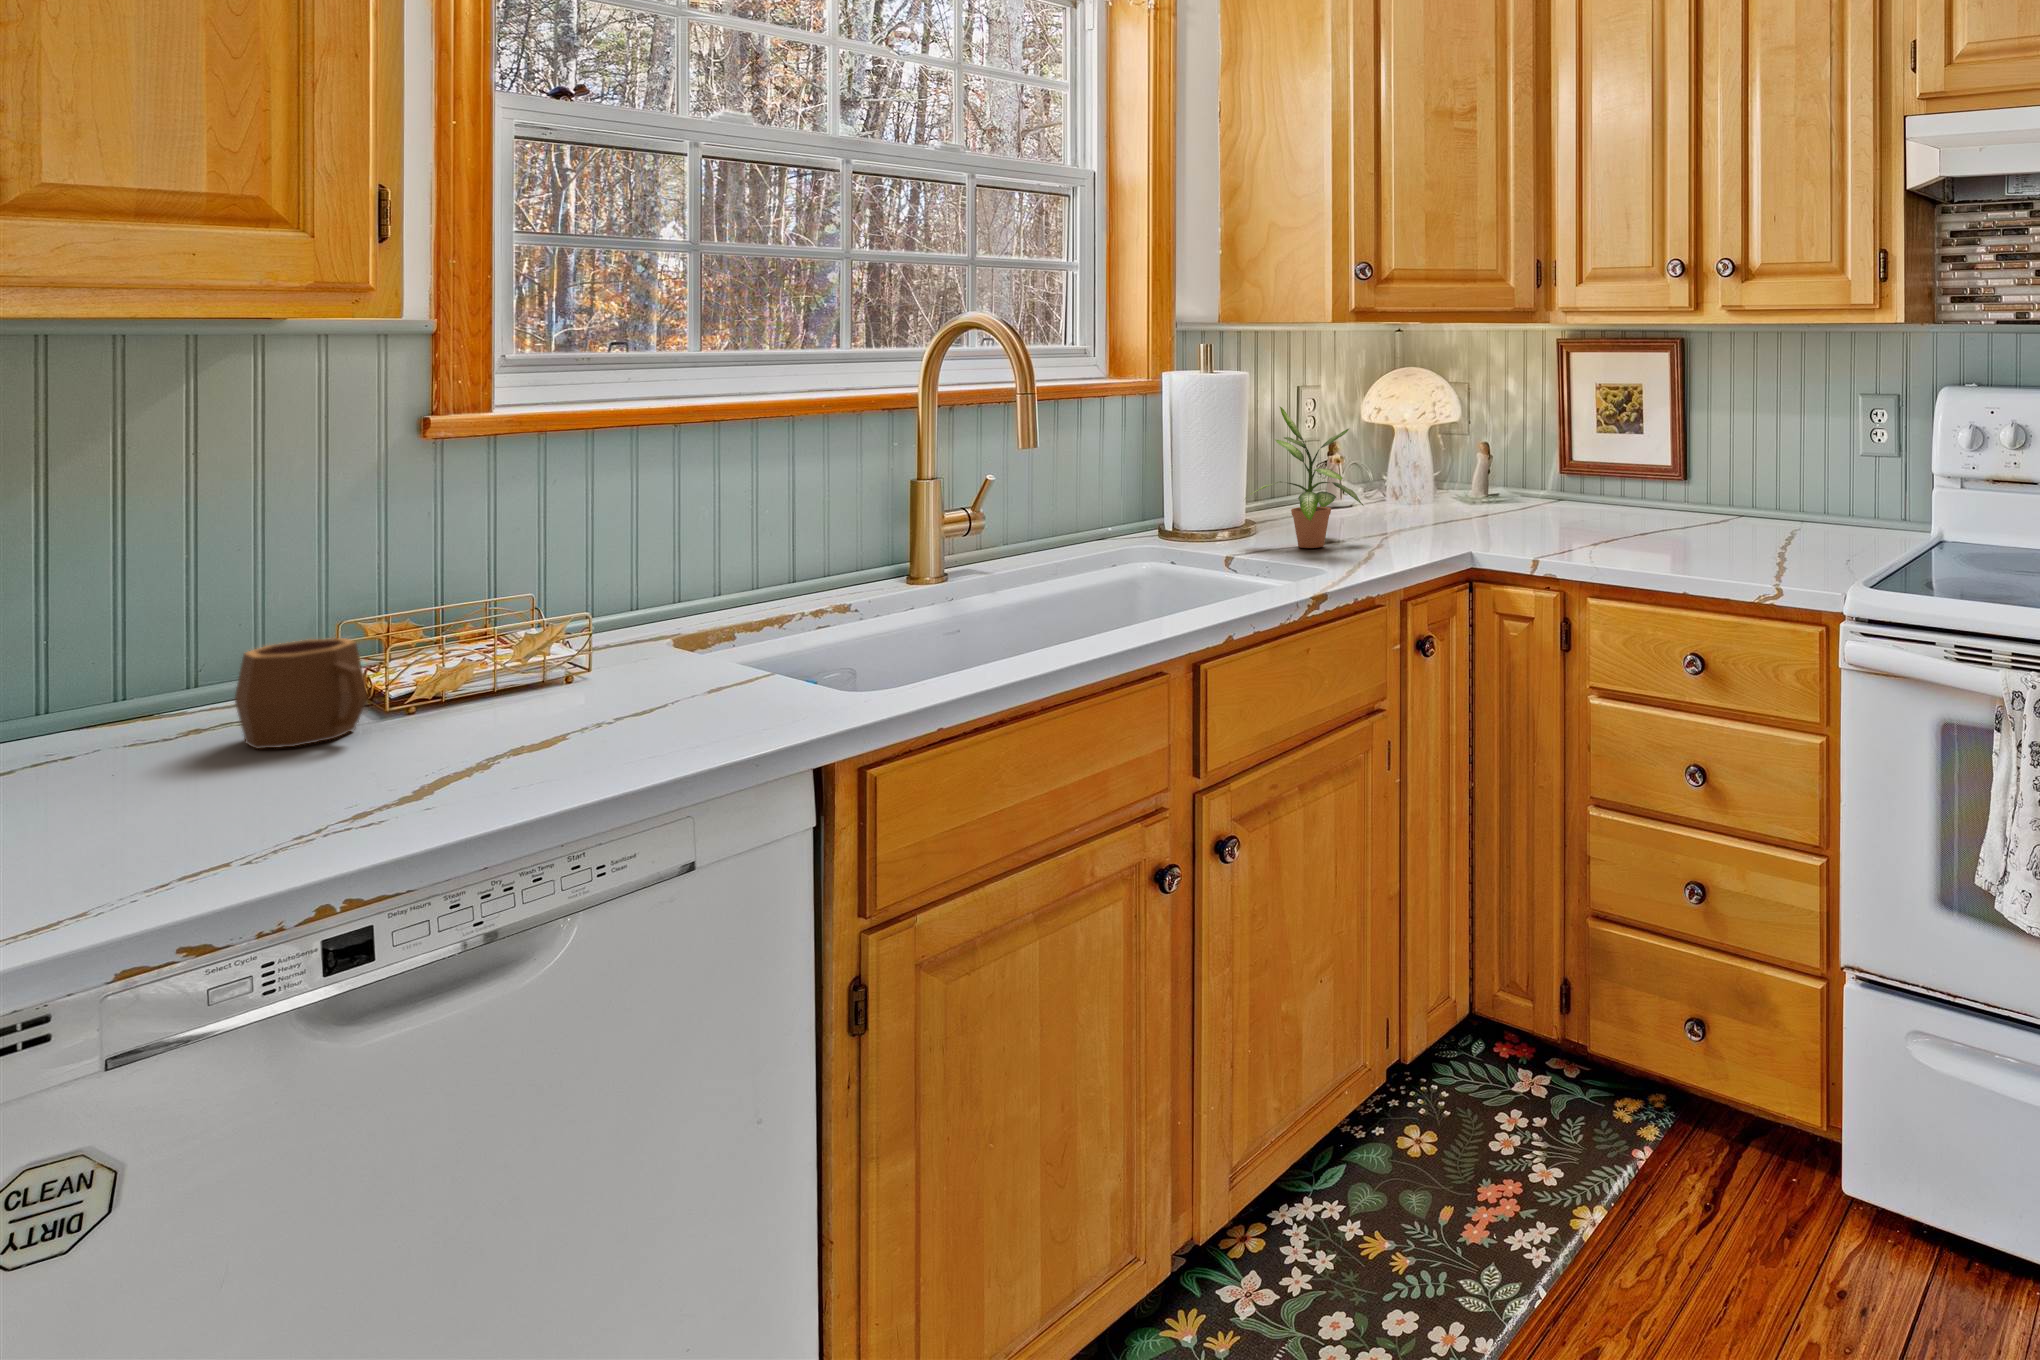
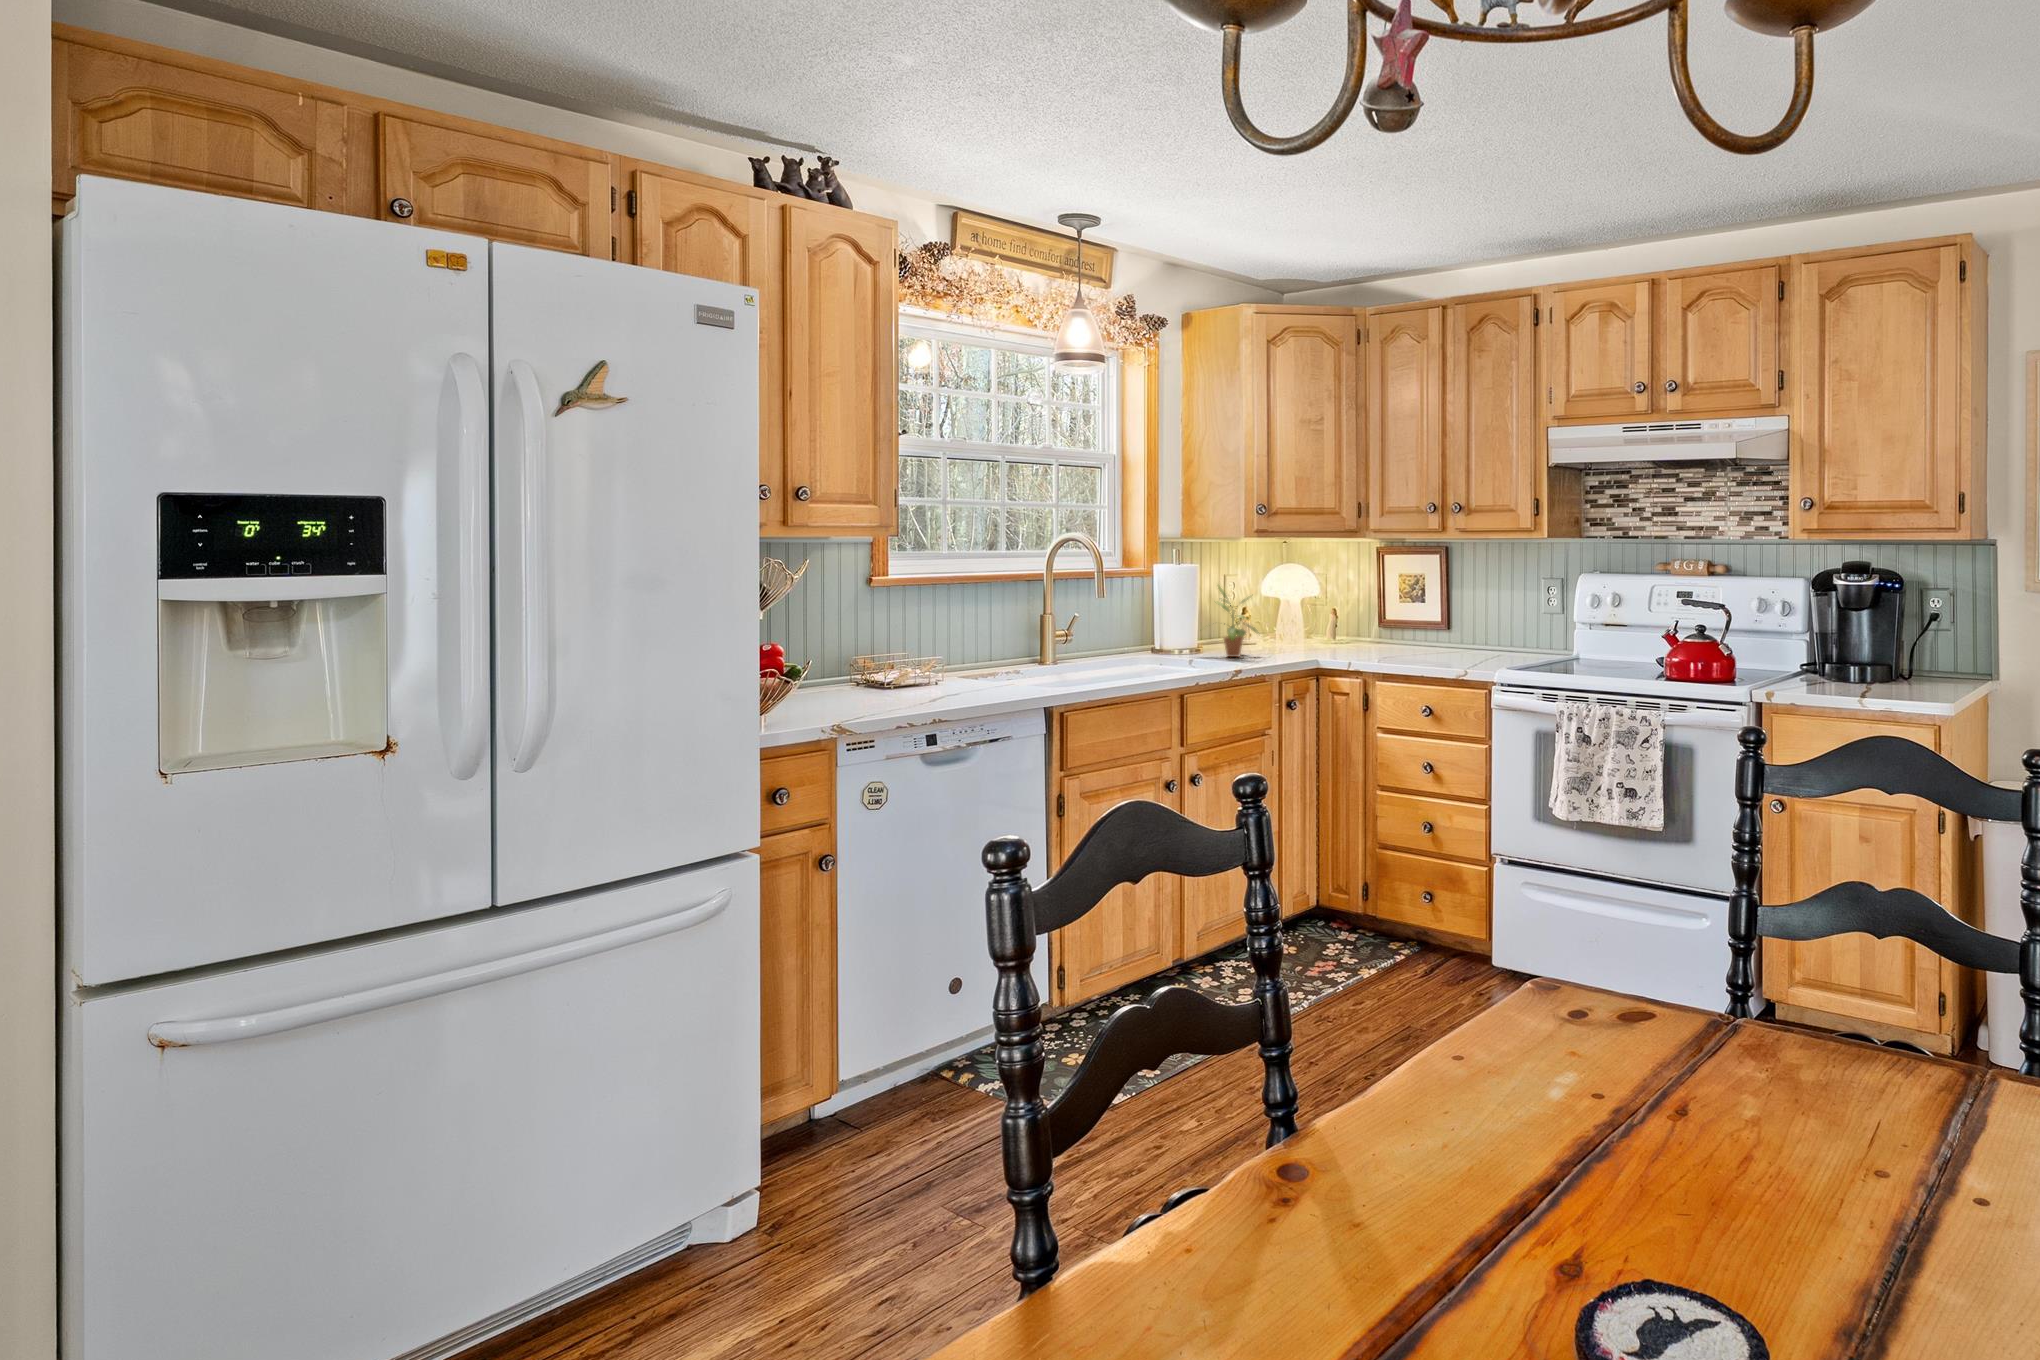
mug: present [235,638,367,749] -> none [845,657,889,693]

